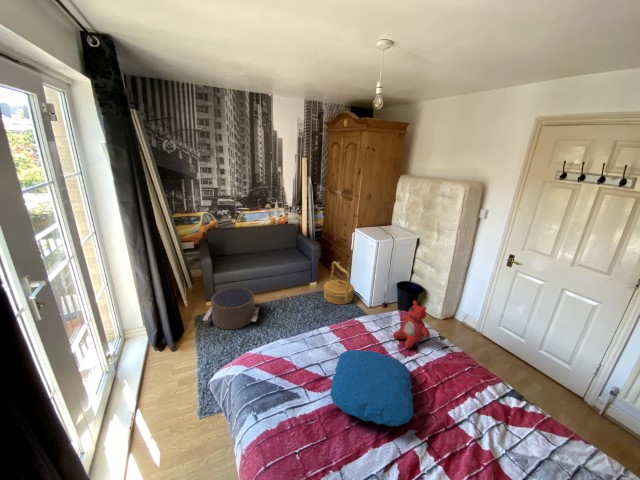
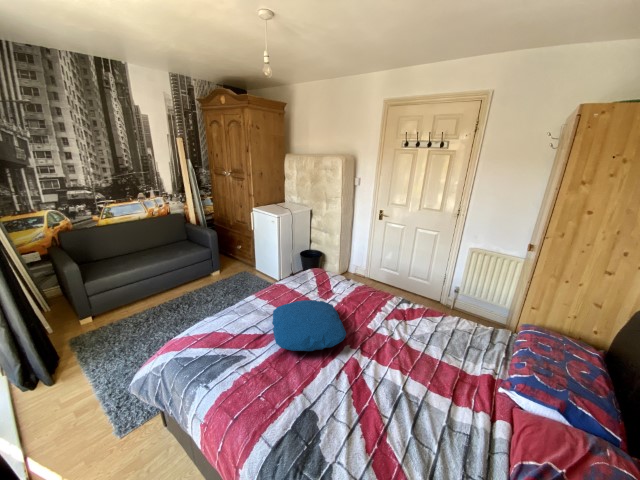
woven basket: present [324,262,354,304] -> none [228,244,260,285]
pouf: present [203,287,259,329] -> none [83,291,160,343]
stuffed bear: present [393,300,430,349] -> none [312,252,342,293]

